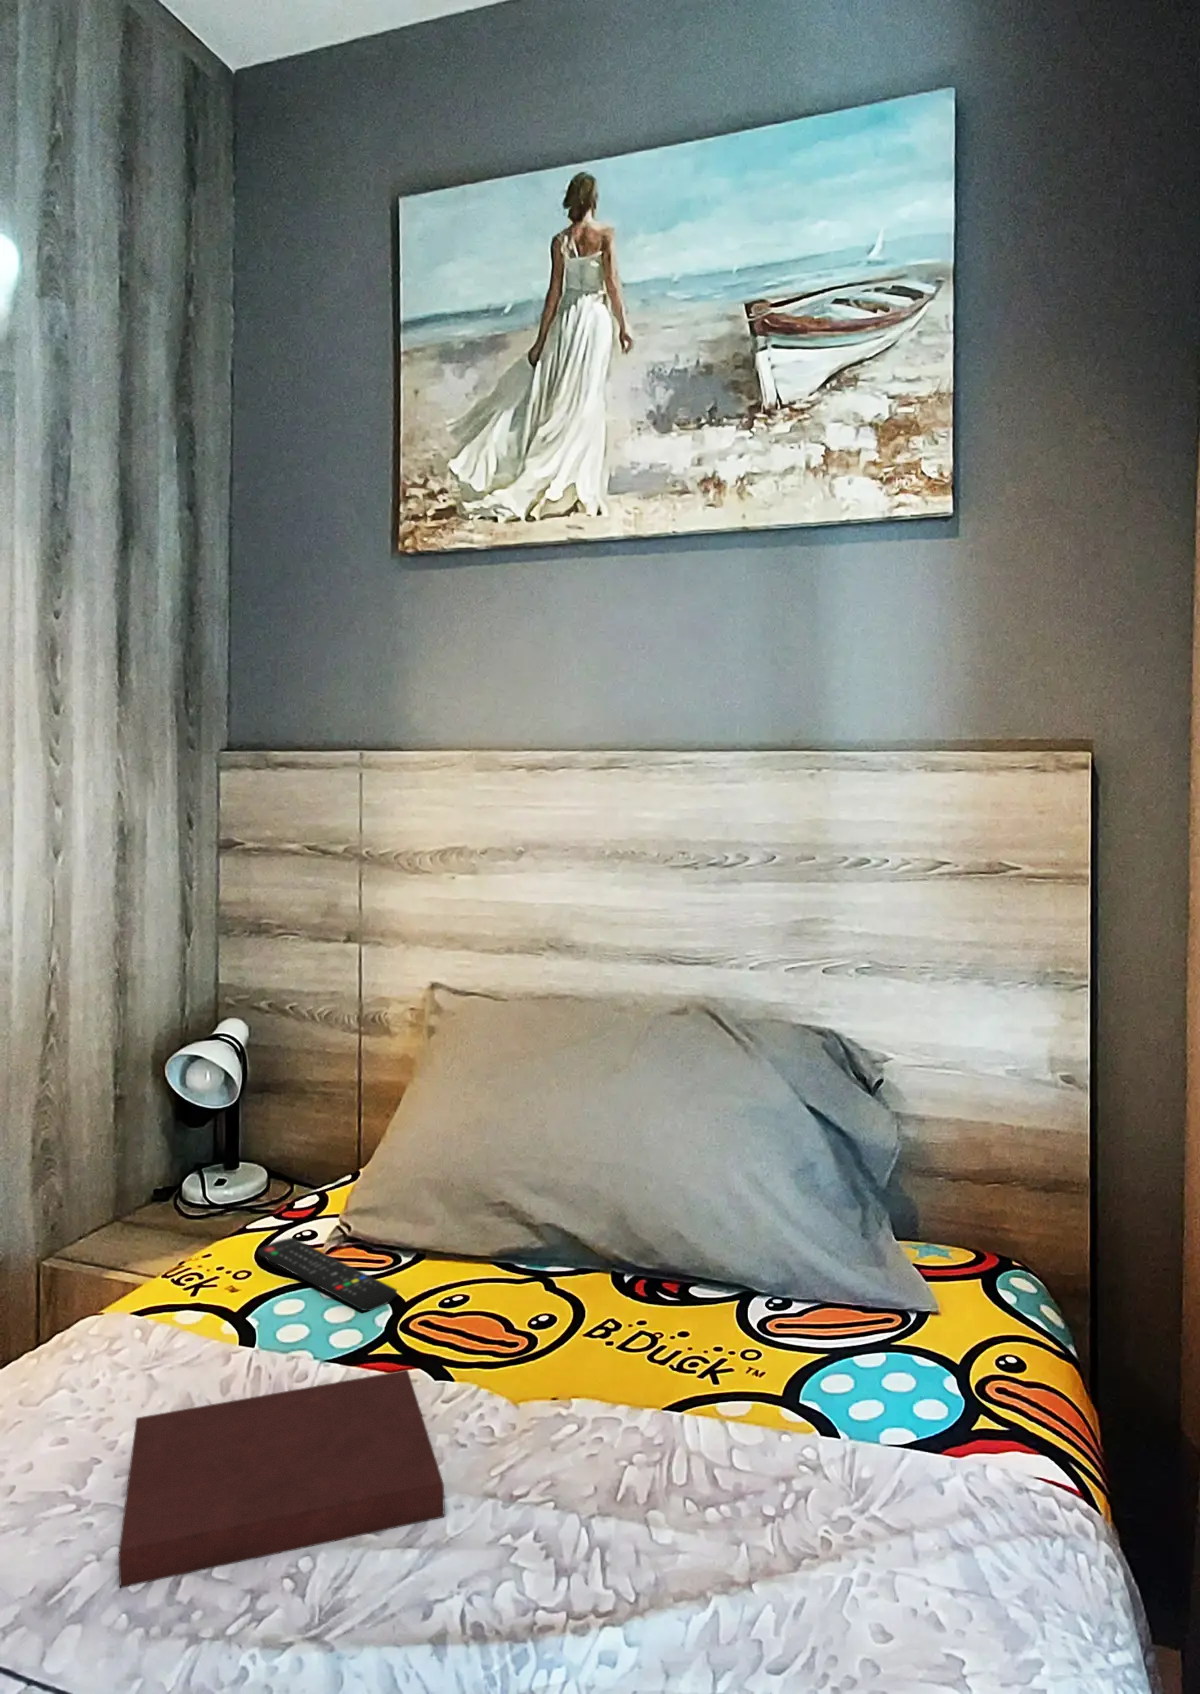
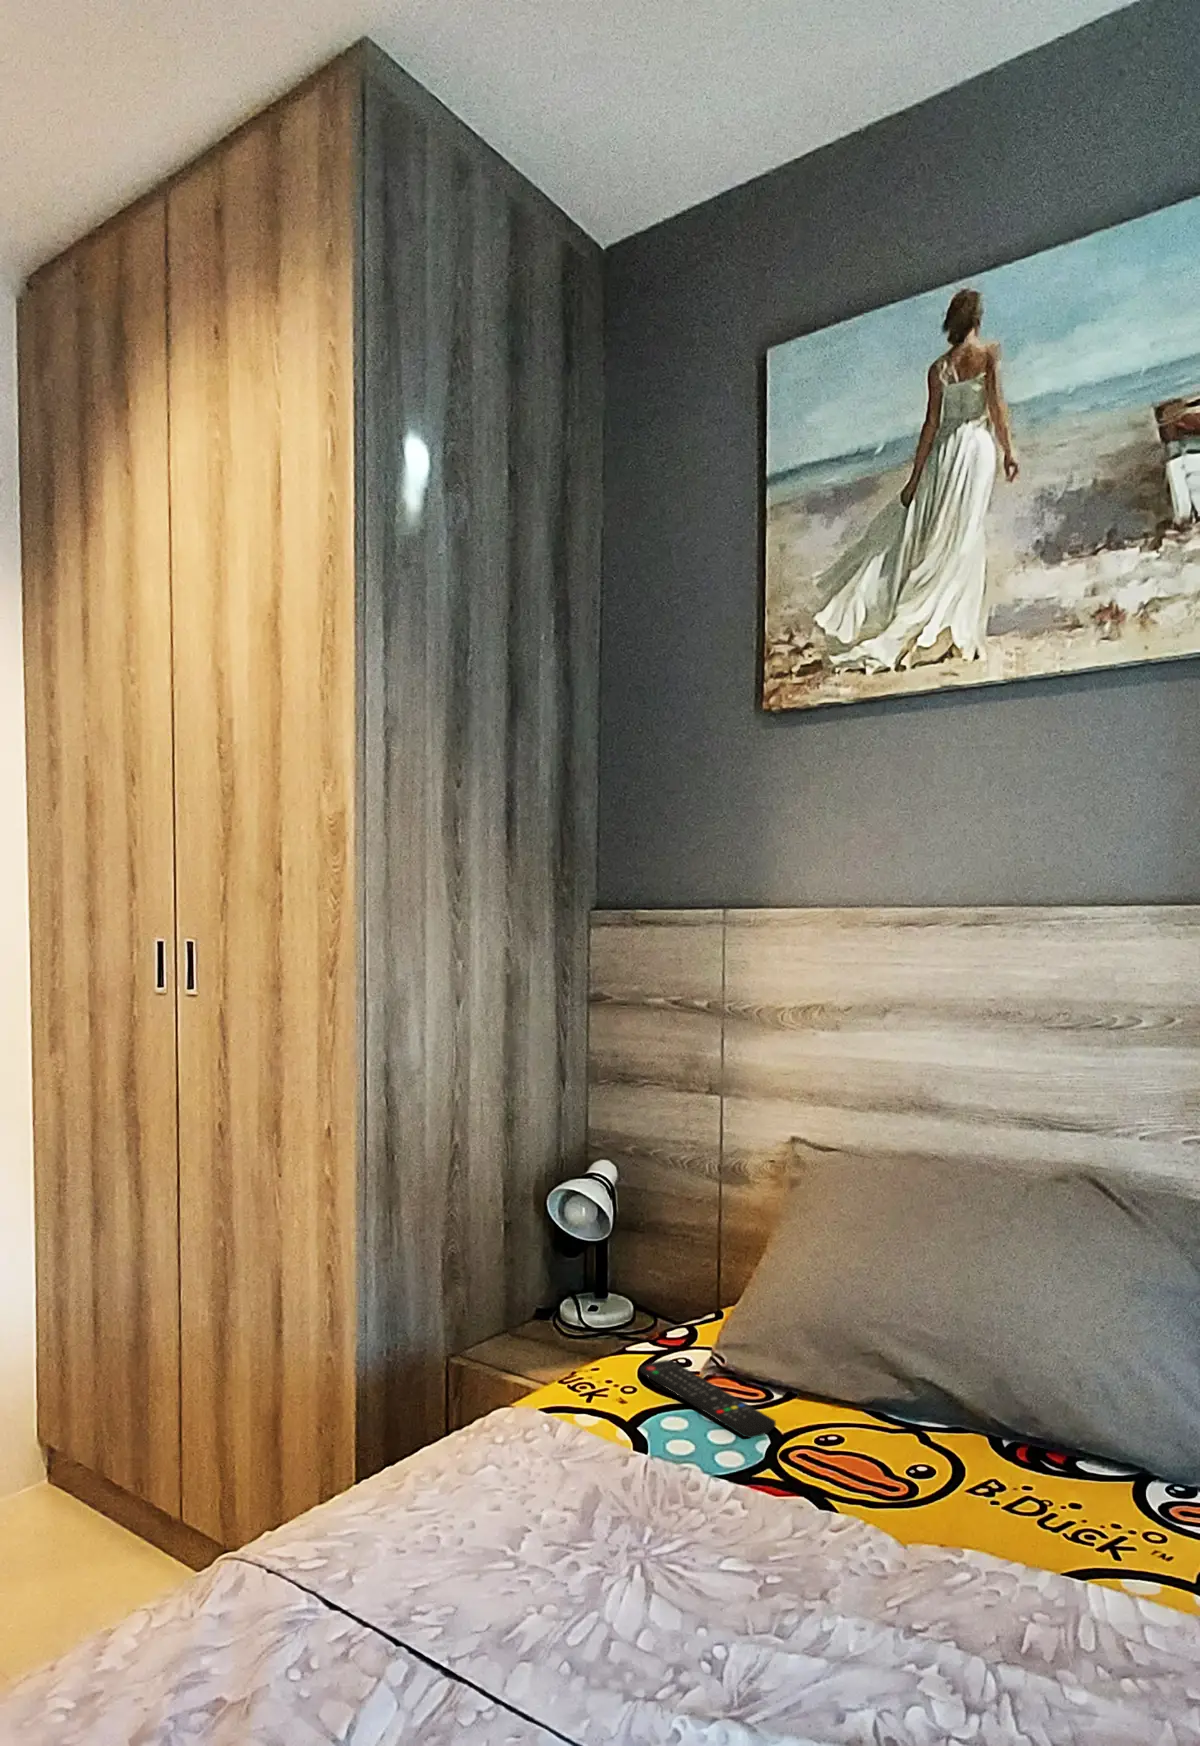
notebook: present [119,1370,444,1588] -> none [559,1493,846,1644]

